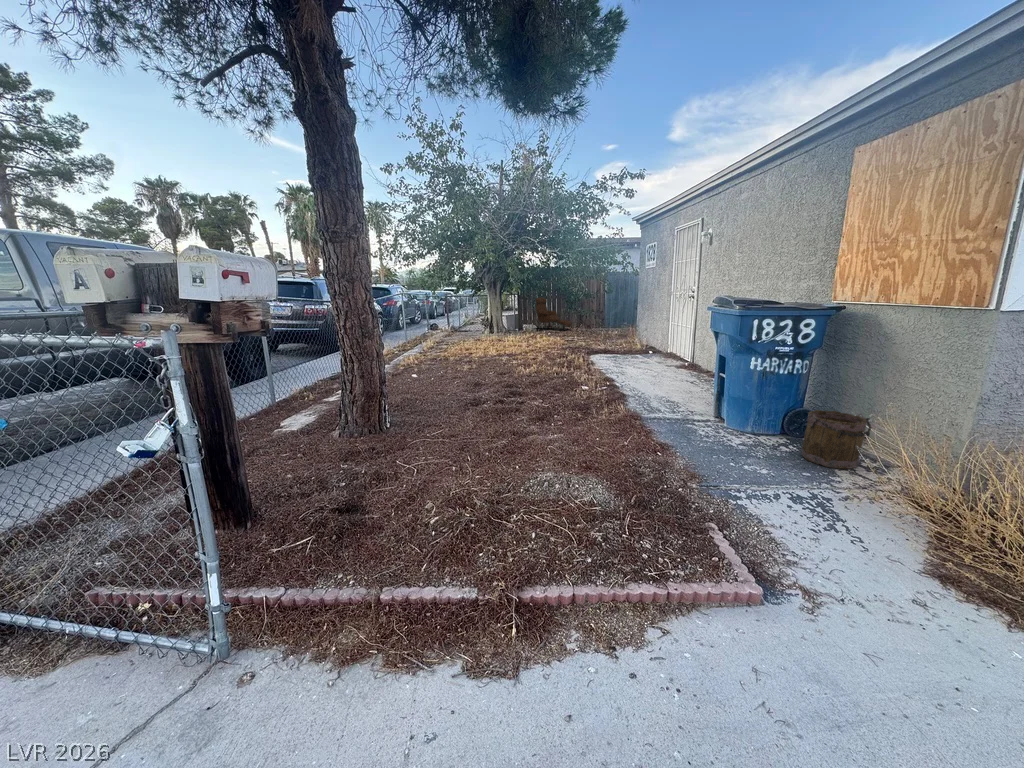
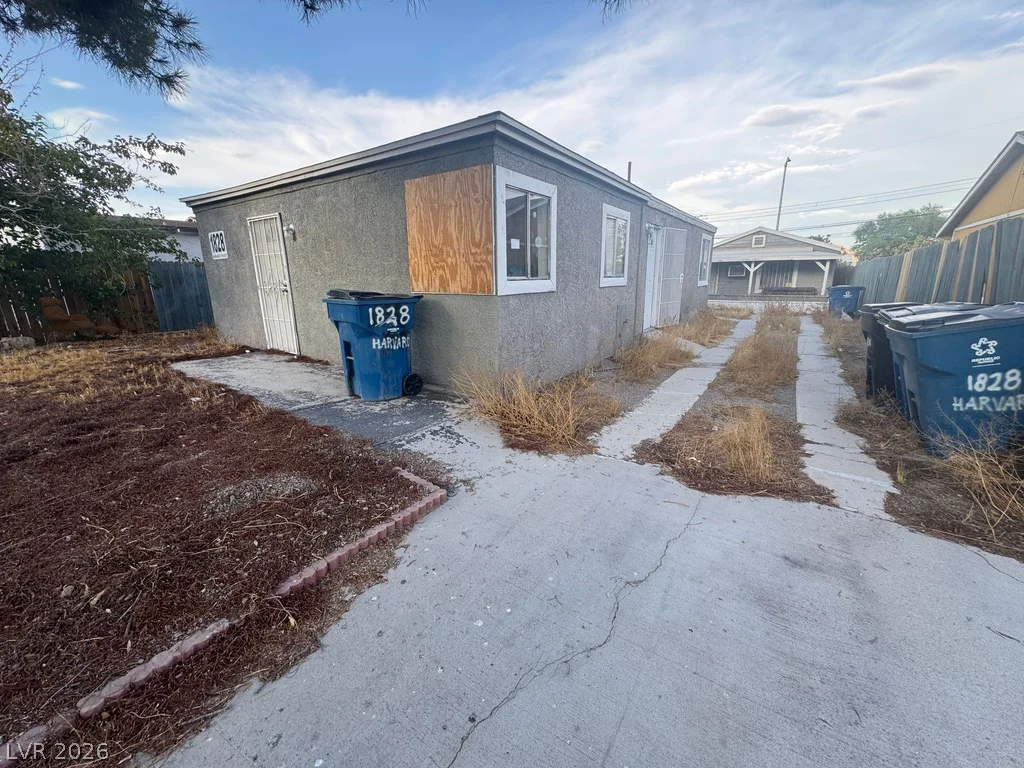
bucket: present [801,410,872,469] -> none [419,368,456,408]

